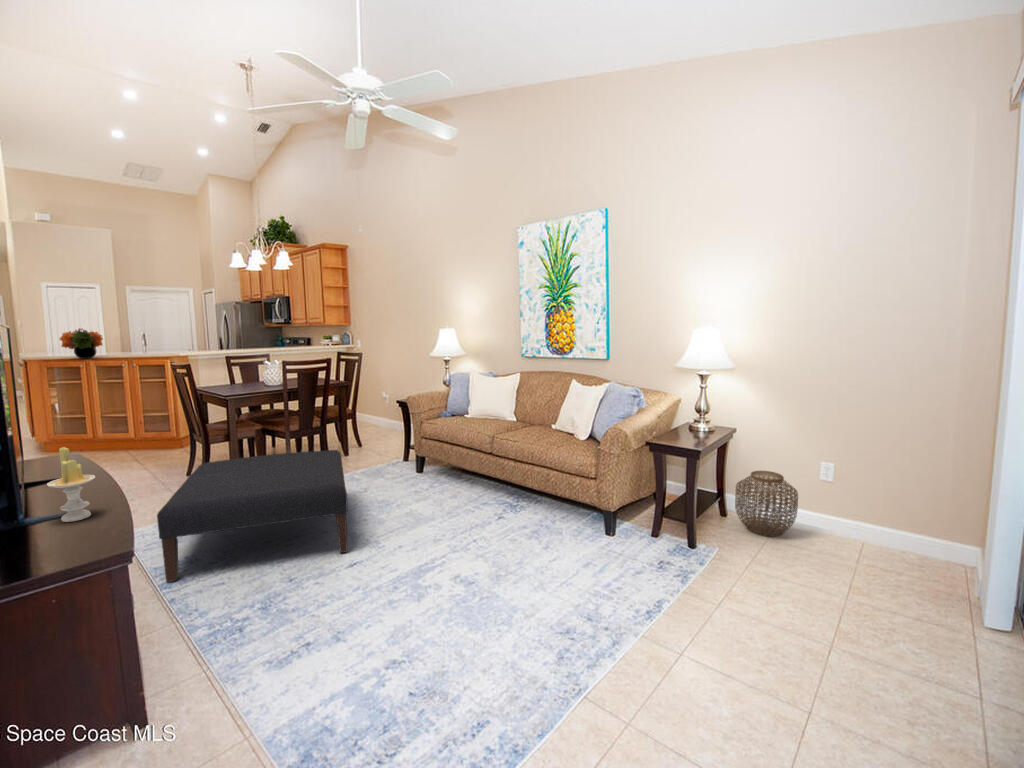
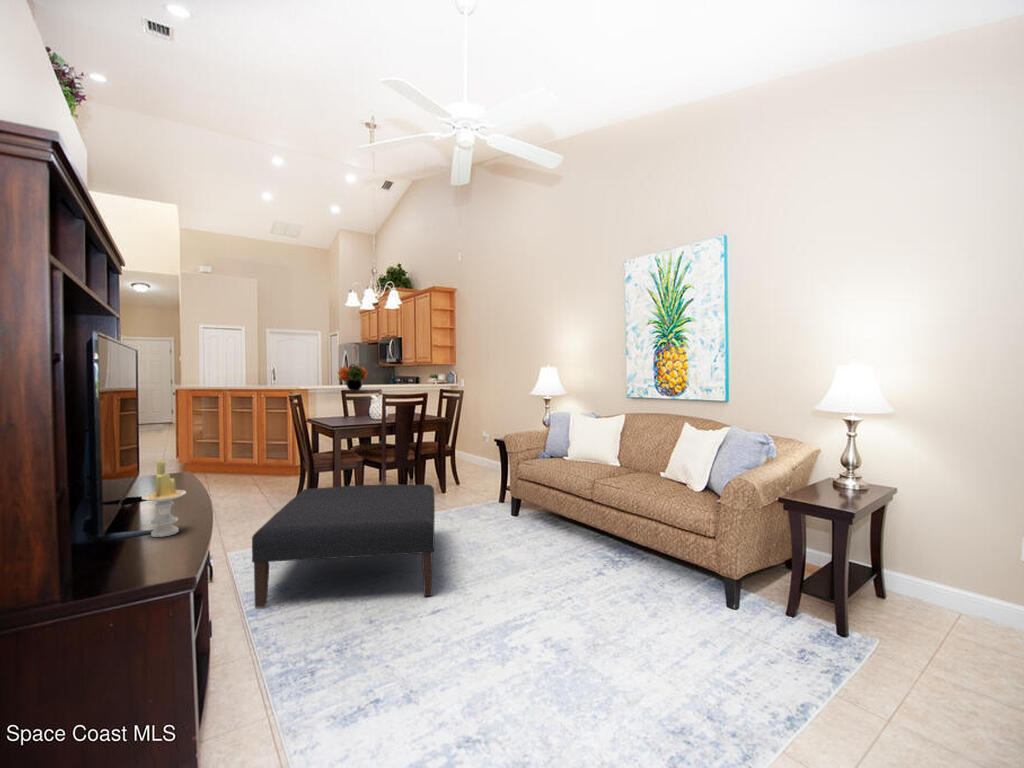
flower arrangement: present [60,329,103,359] -> present [338,364,367,390]
woven basket: present [735,471,798,537] -> none [903,545,1001,636]

